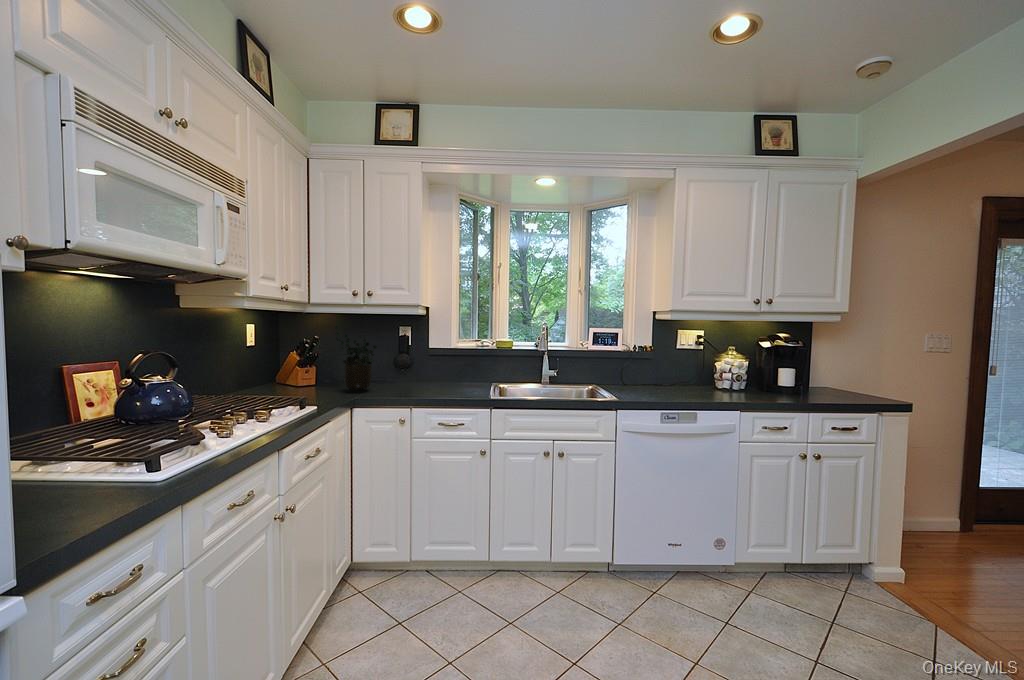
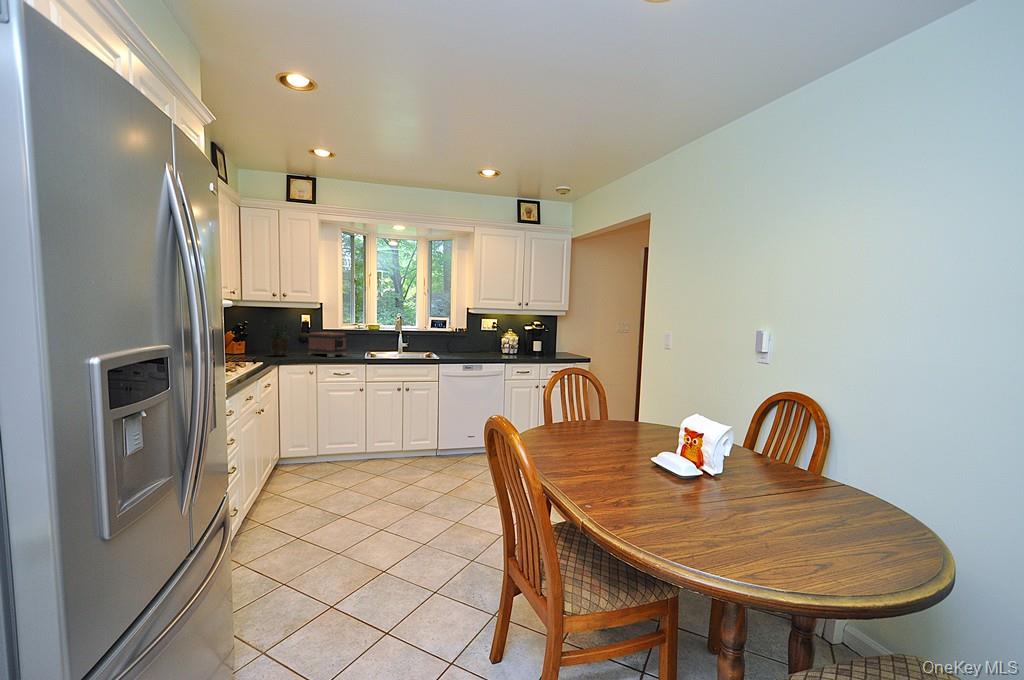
toaster: none [403,351,462,394] -> present [308,332,347,357]

